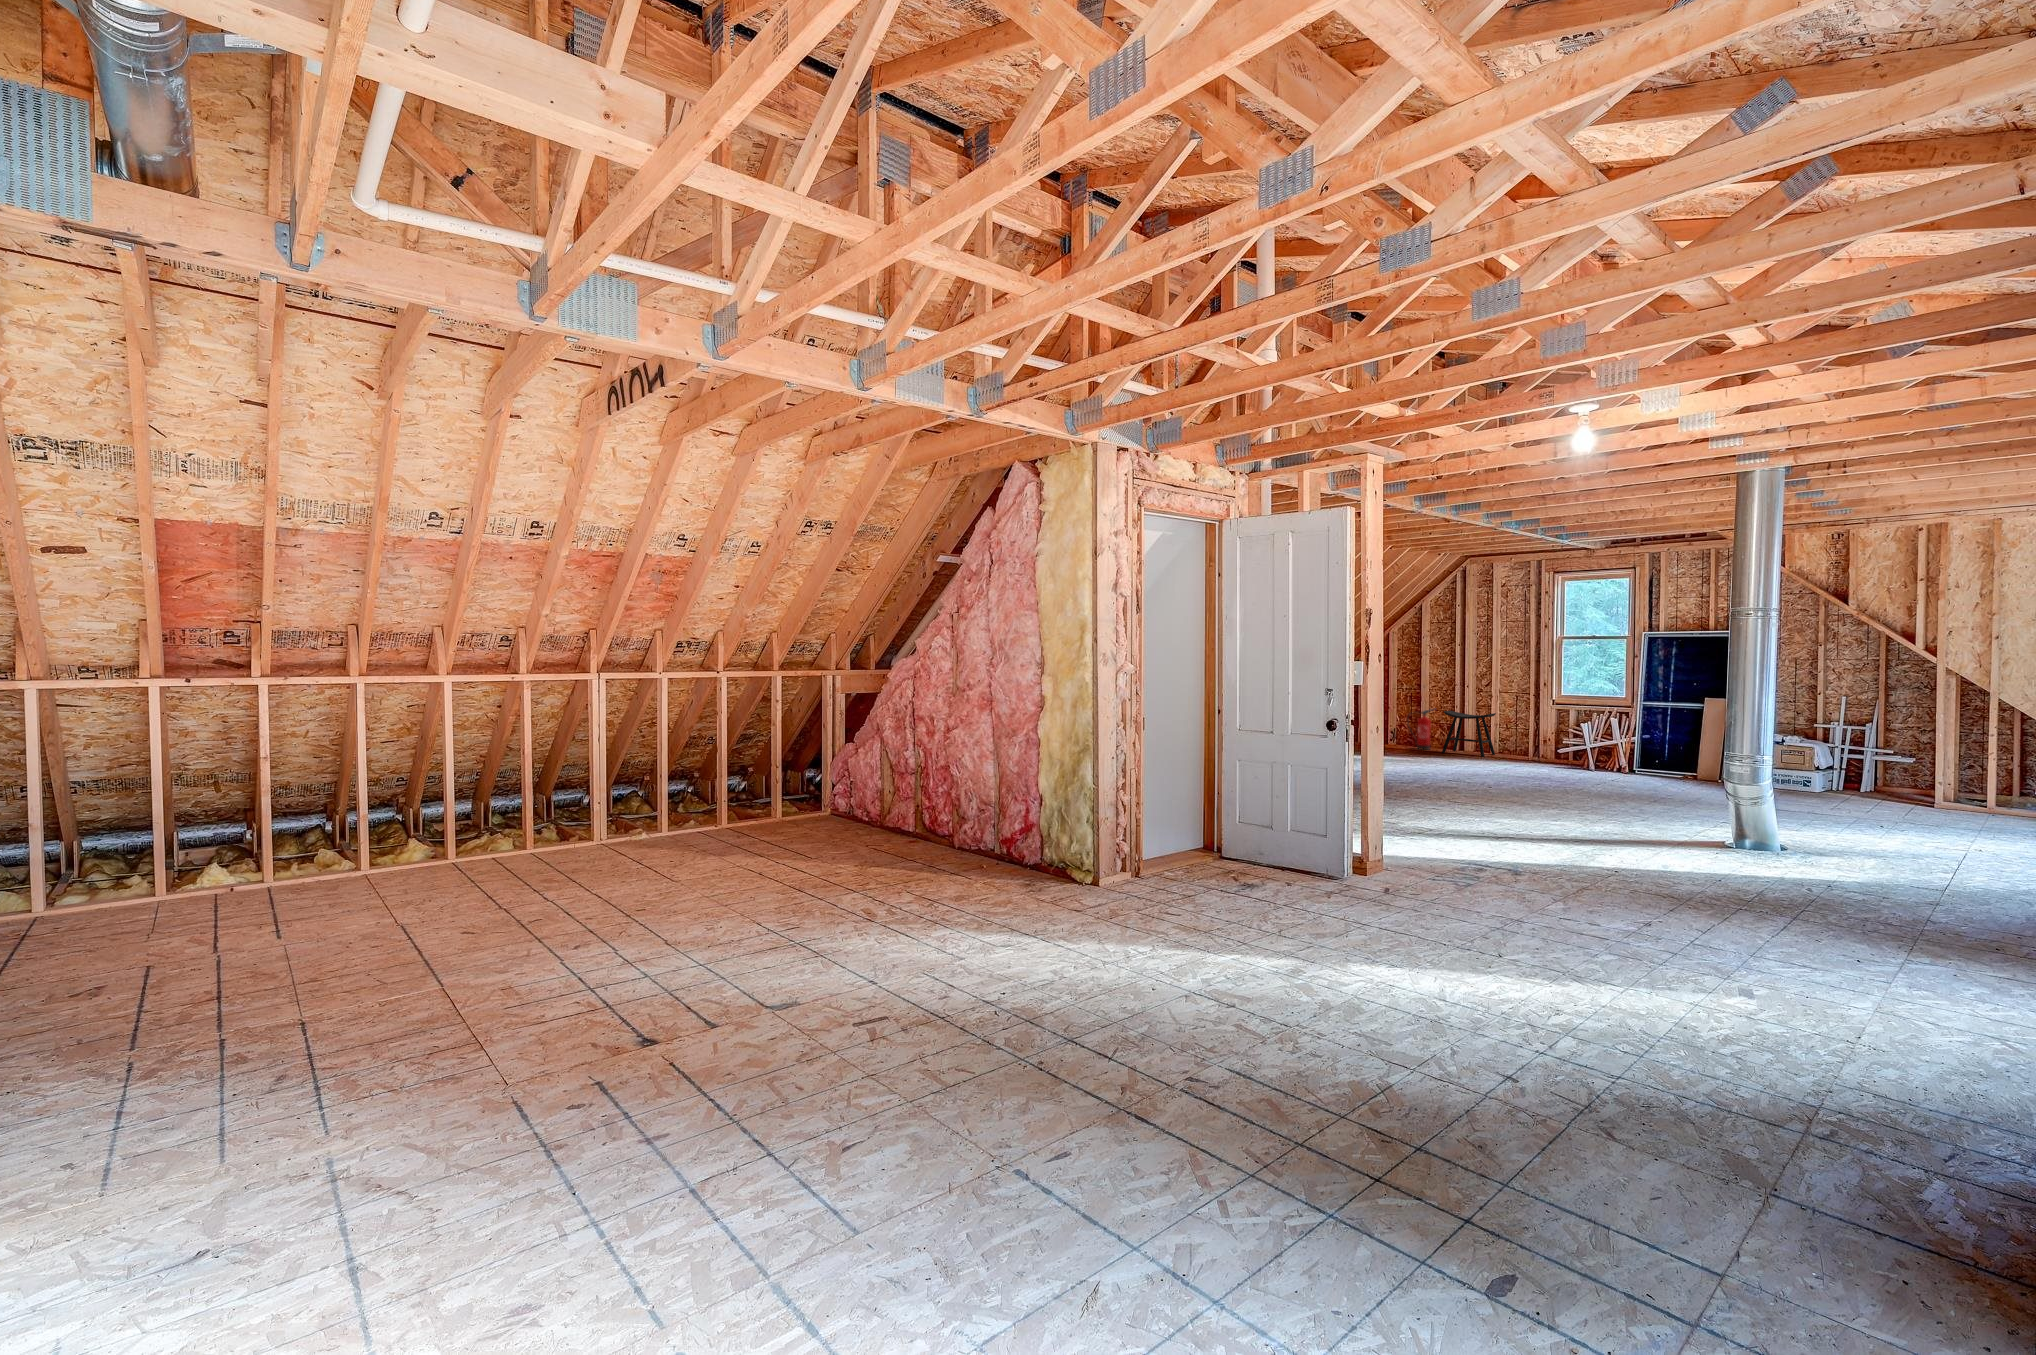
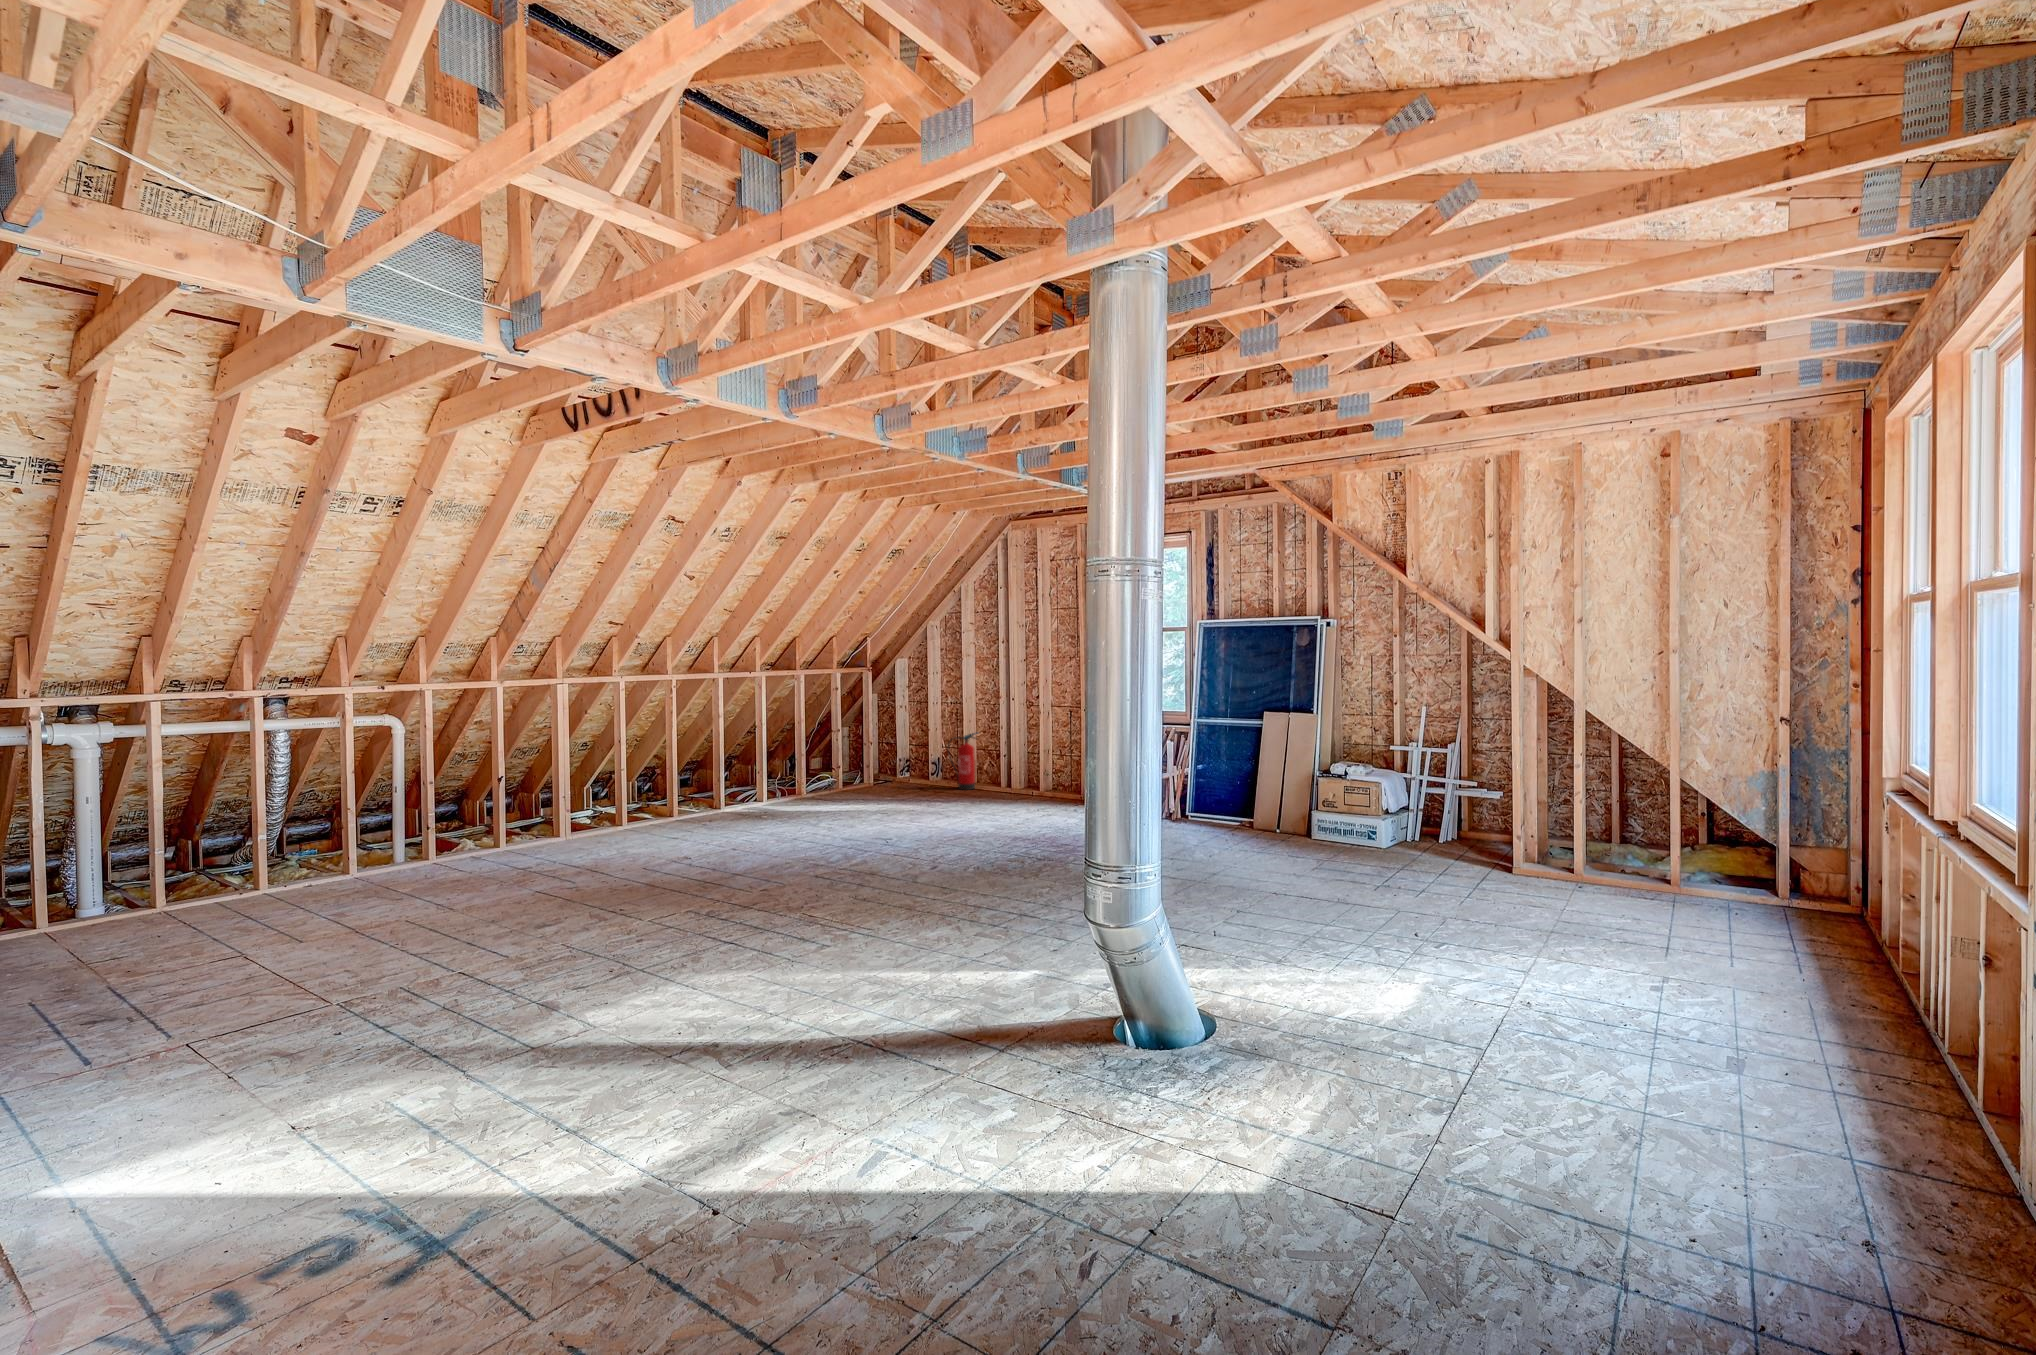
stool: present [1442,711,1496,757] -> none [980,734,1049,799]

